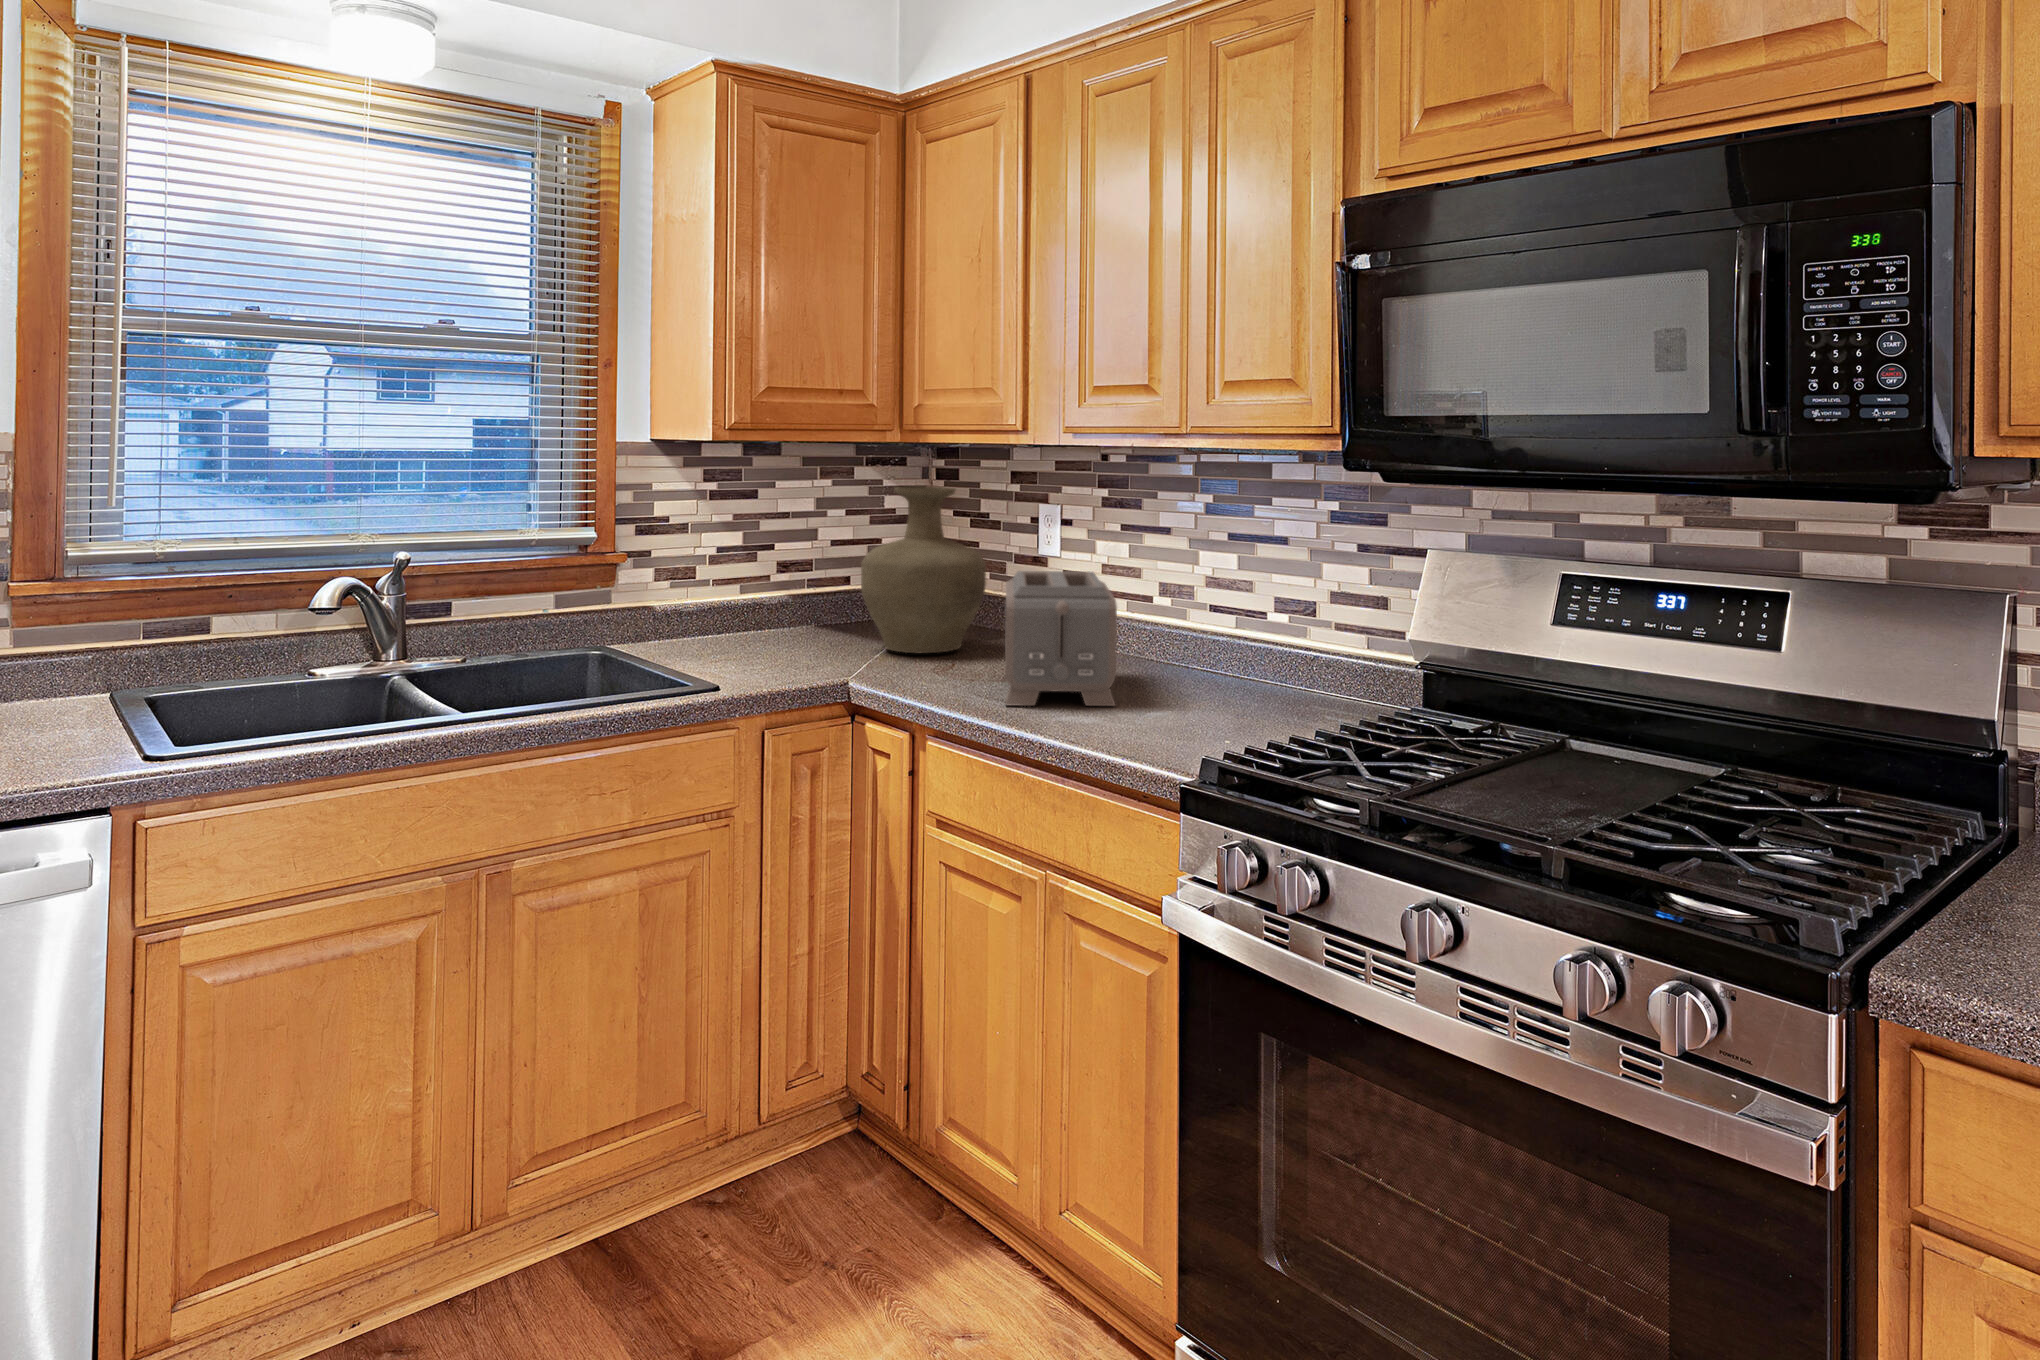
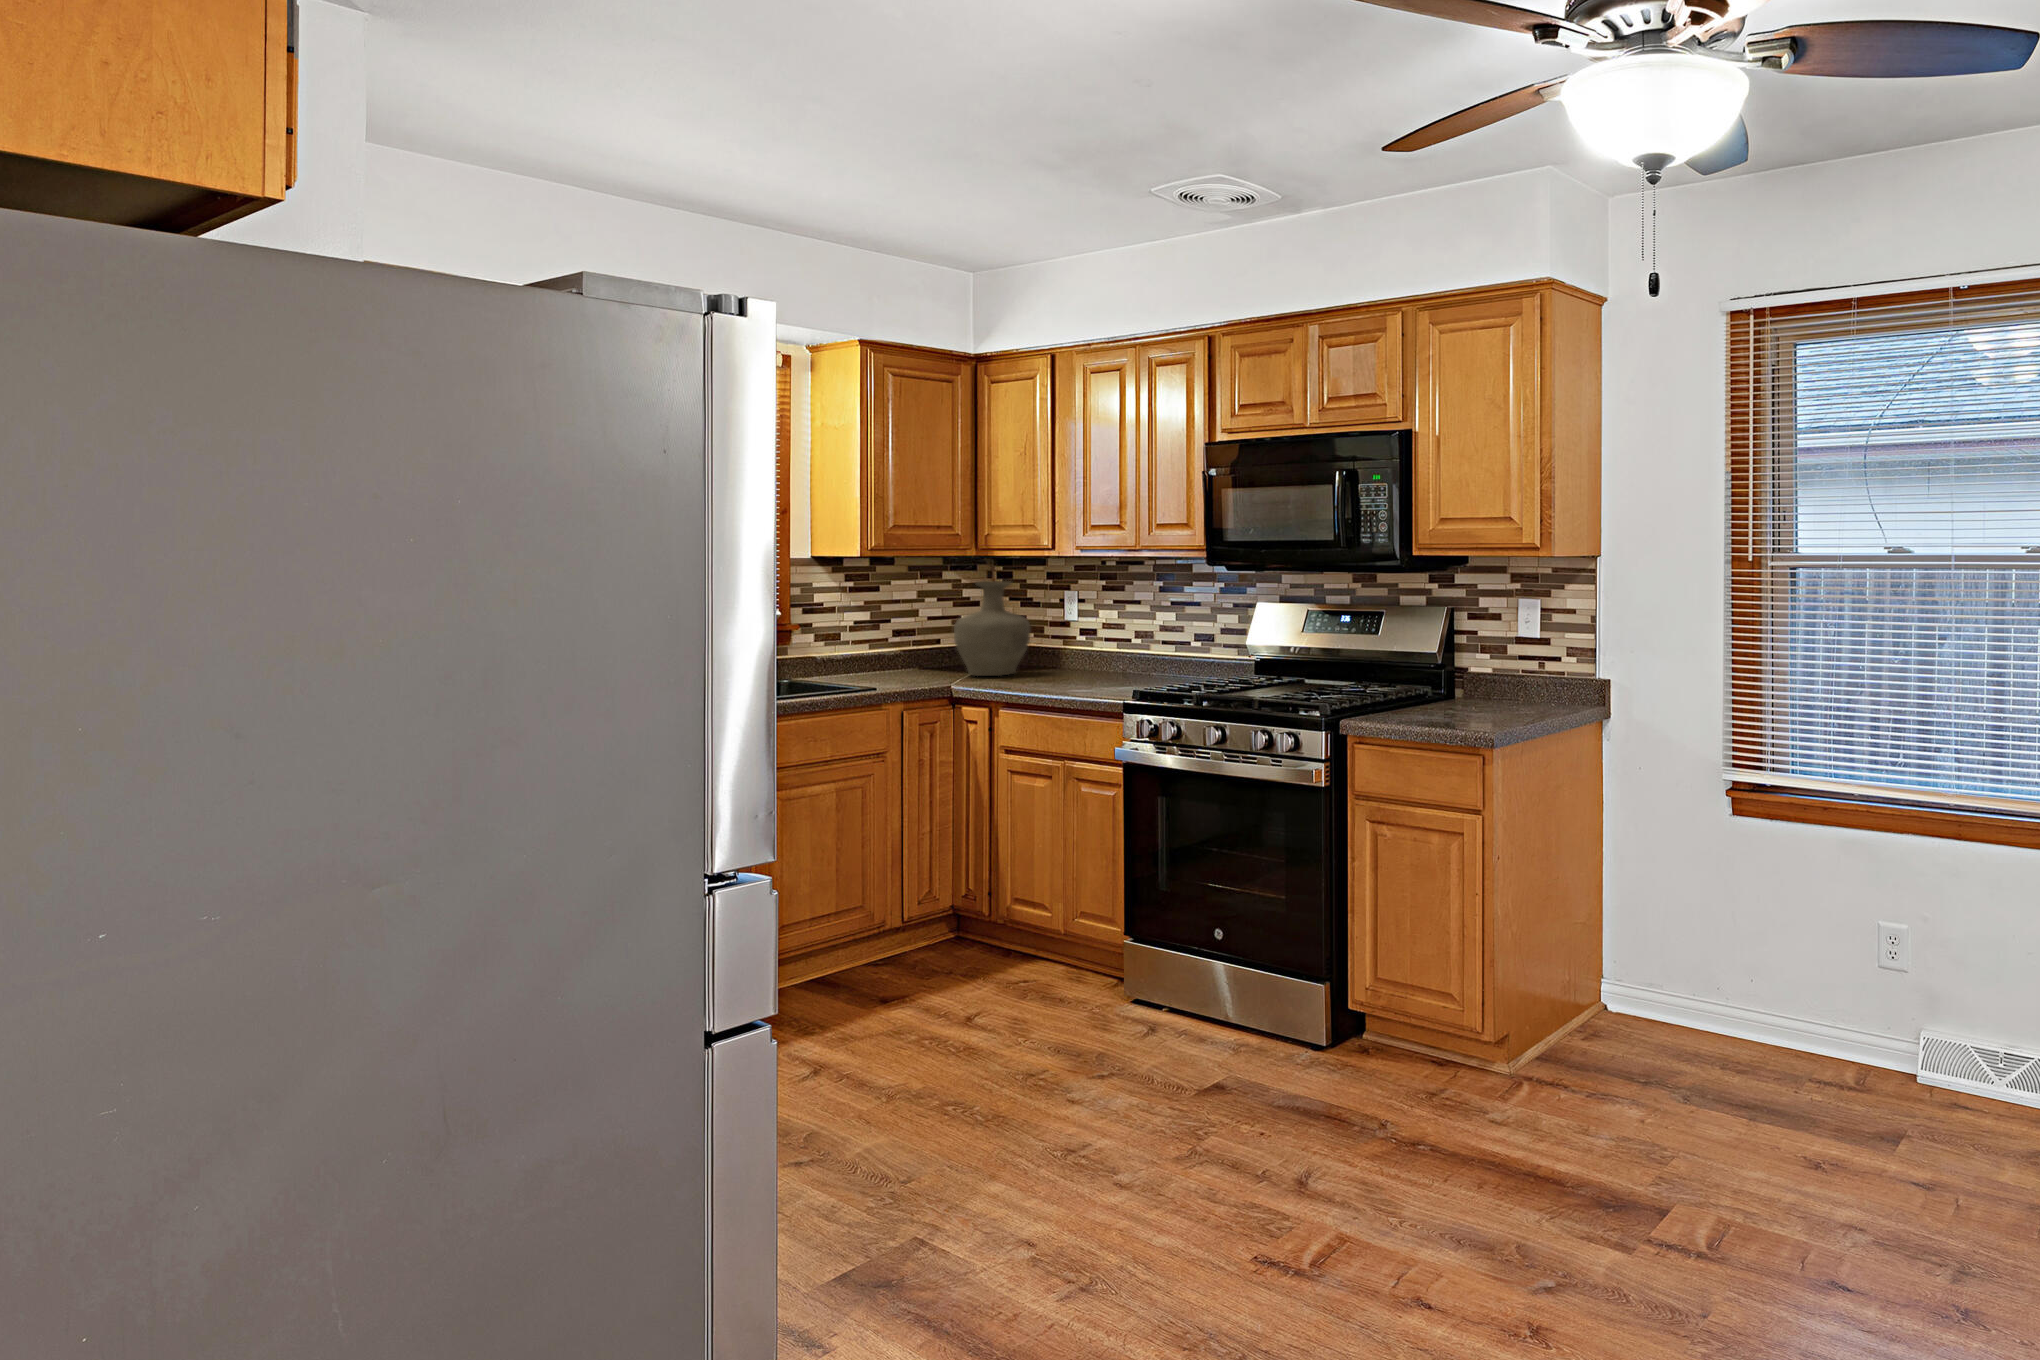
toaster: present [1005,571,1117,706] -> none [1043,624,1103,689]

